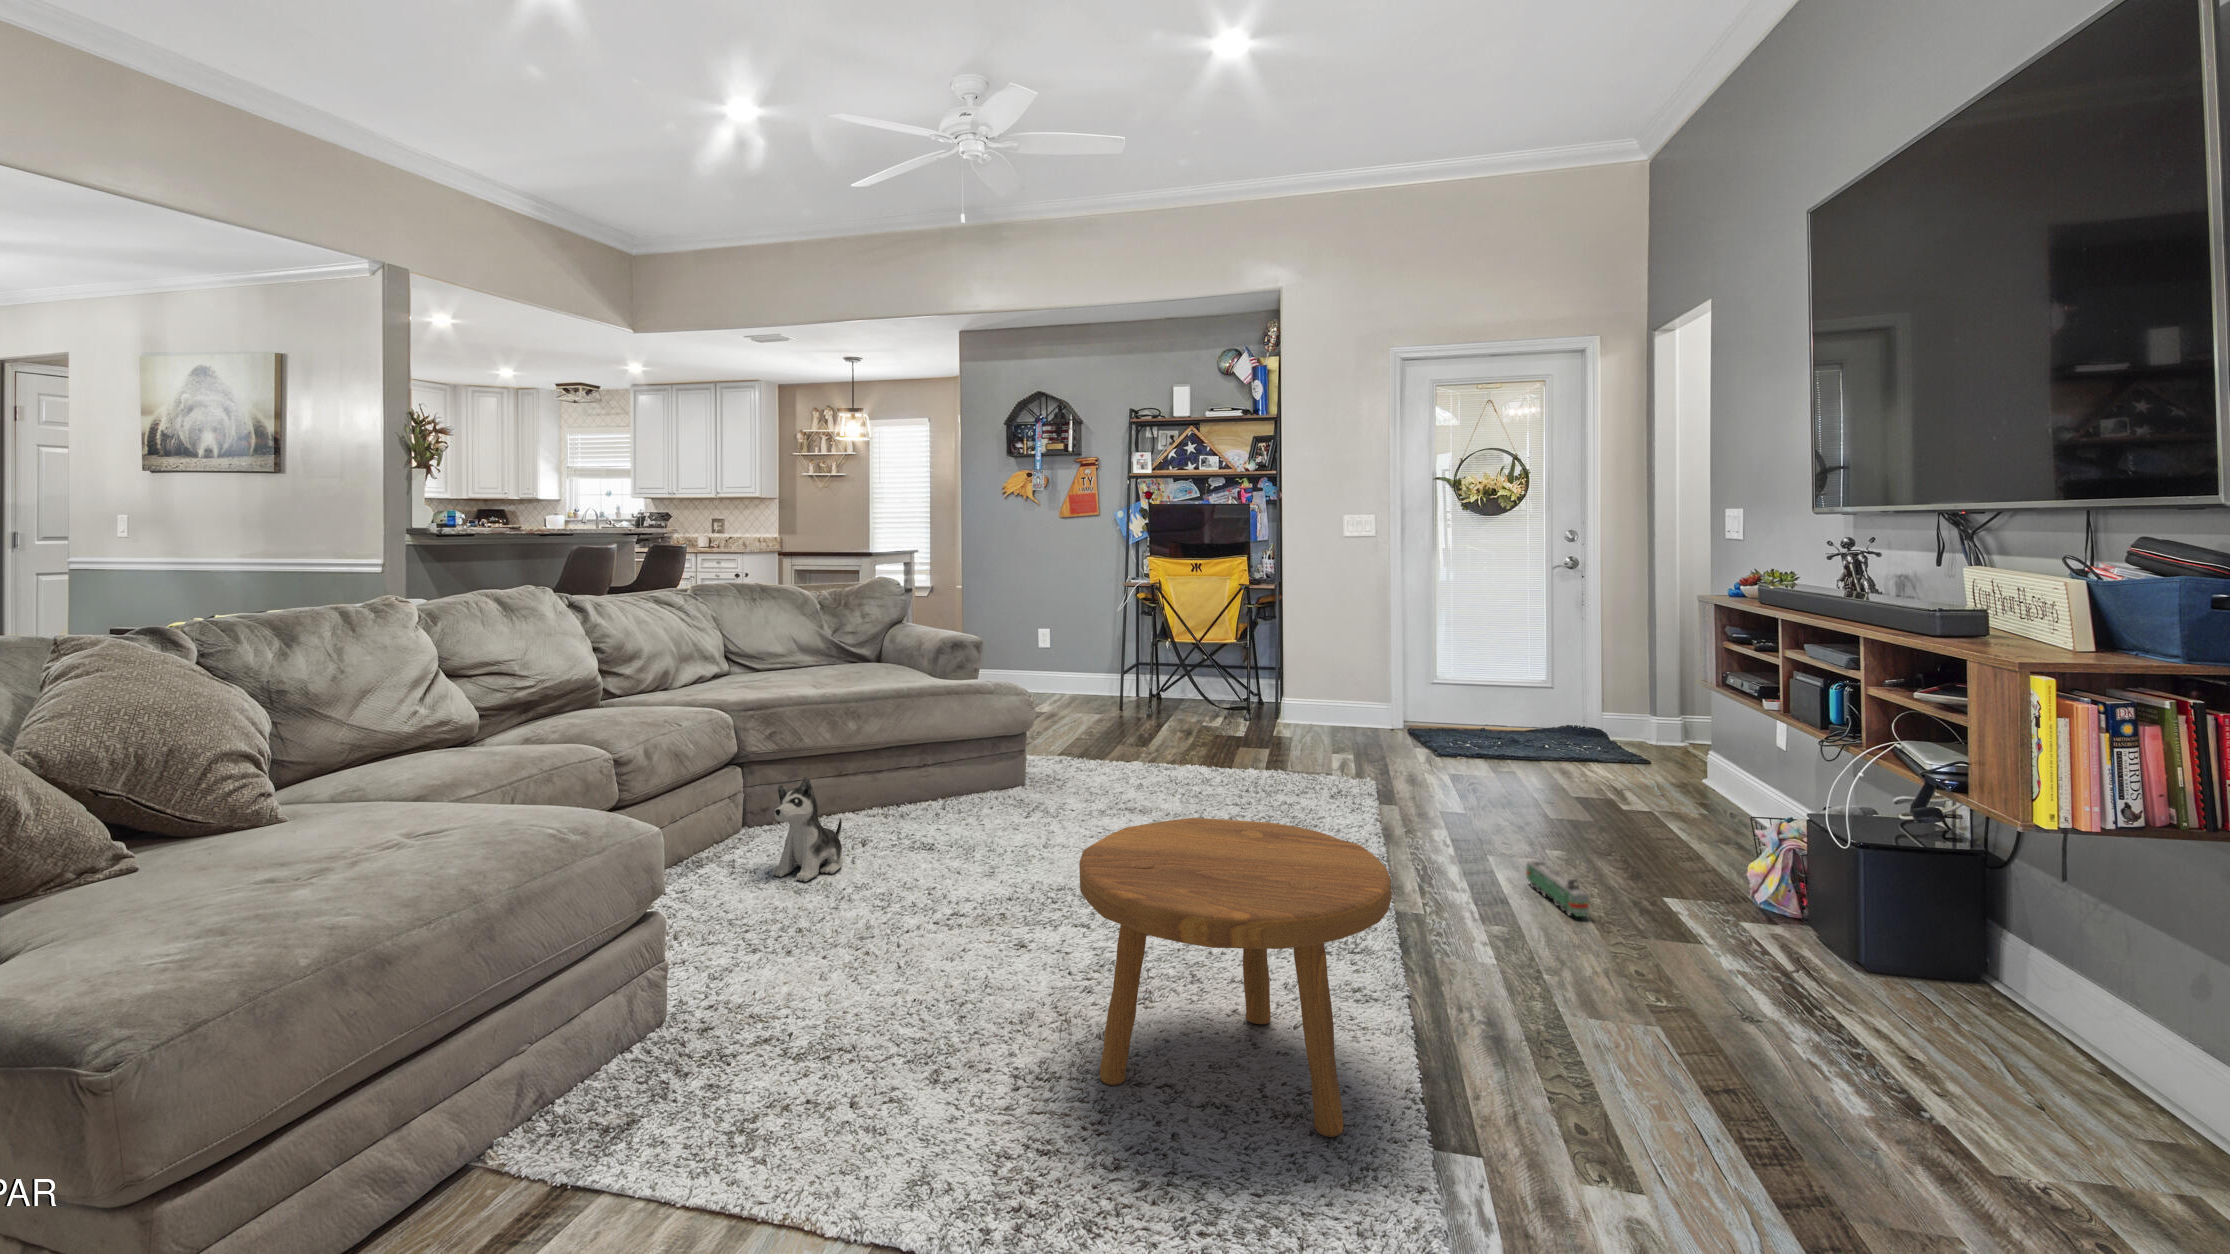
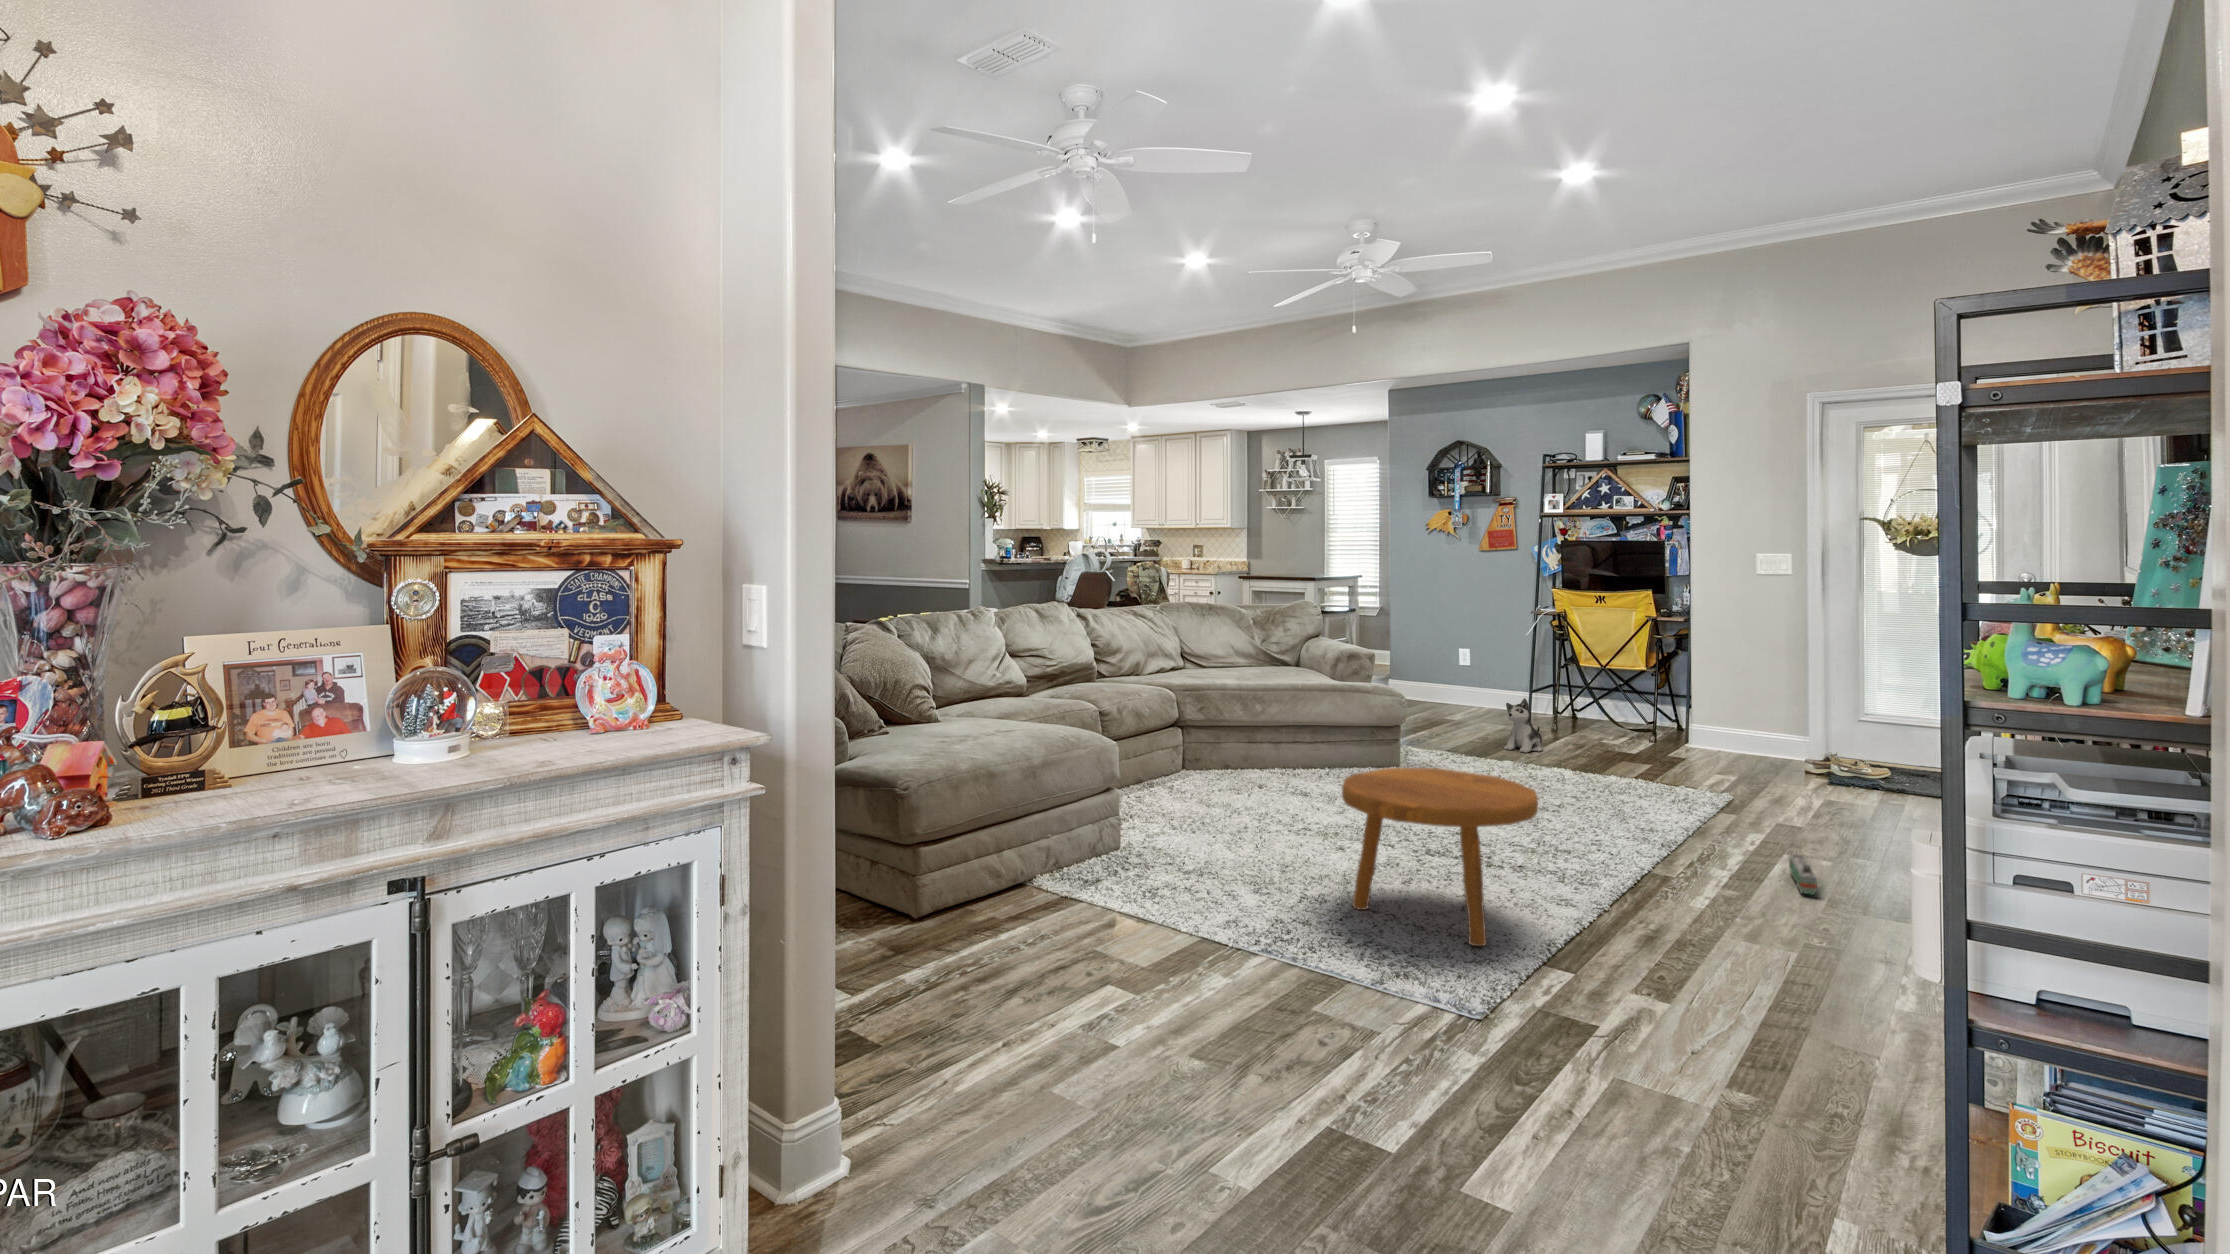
plush toy: present [772,777,843,881] -> present [1504,698,1543,753]

